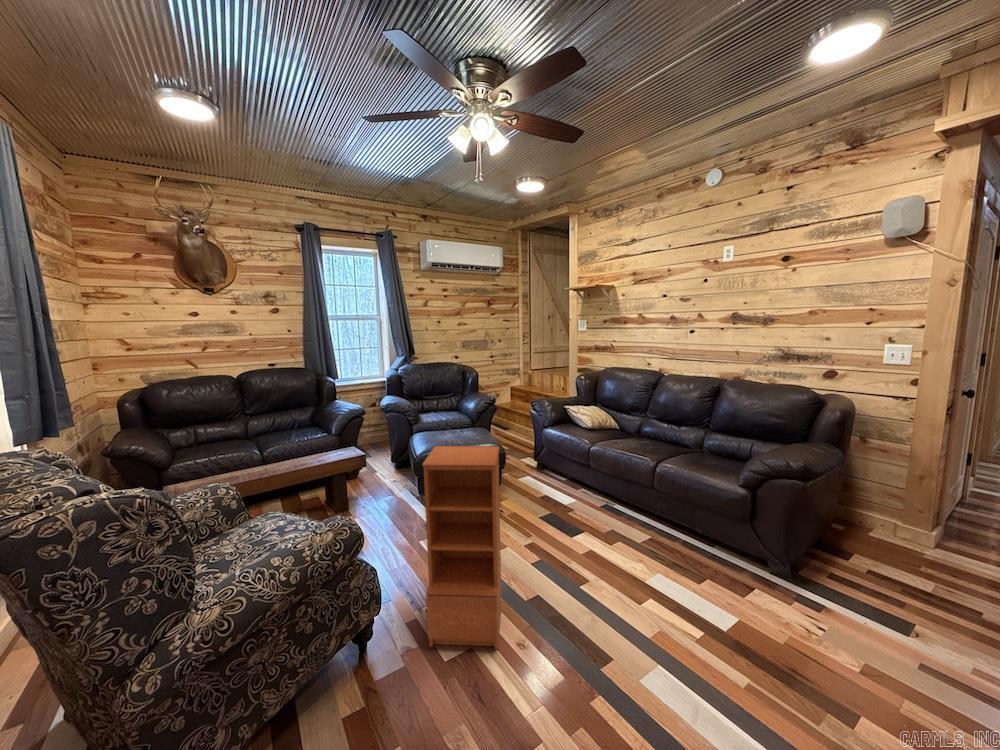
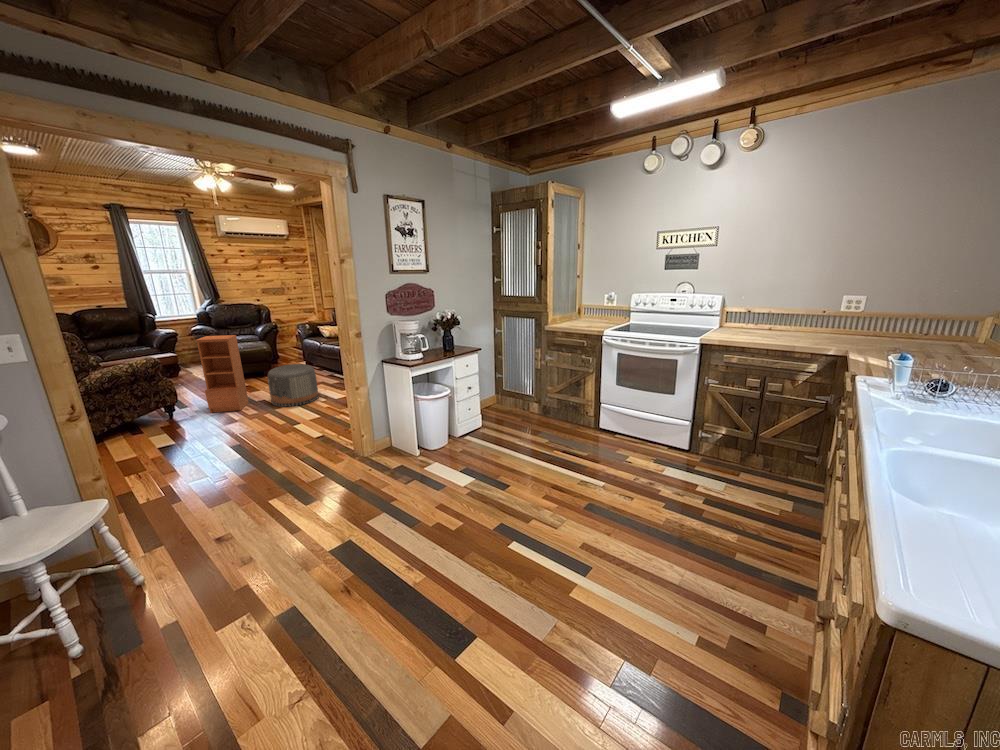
pouf: none [552,511,665,652] -> present [268,364,318,407]

